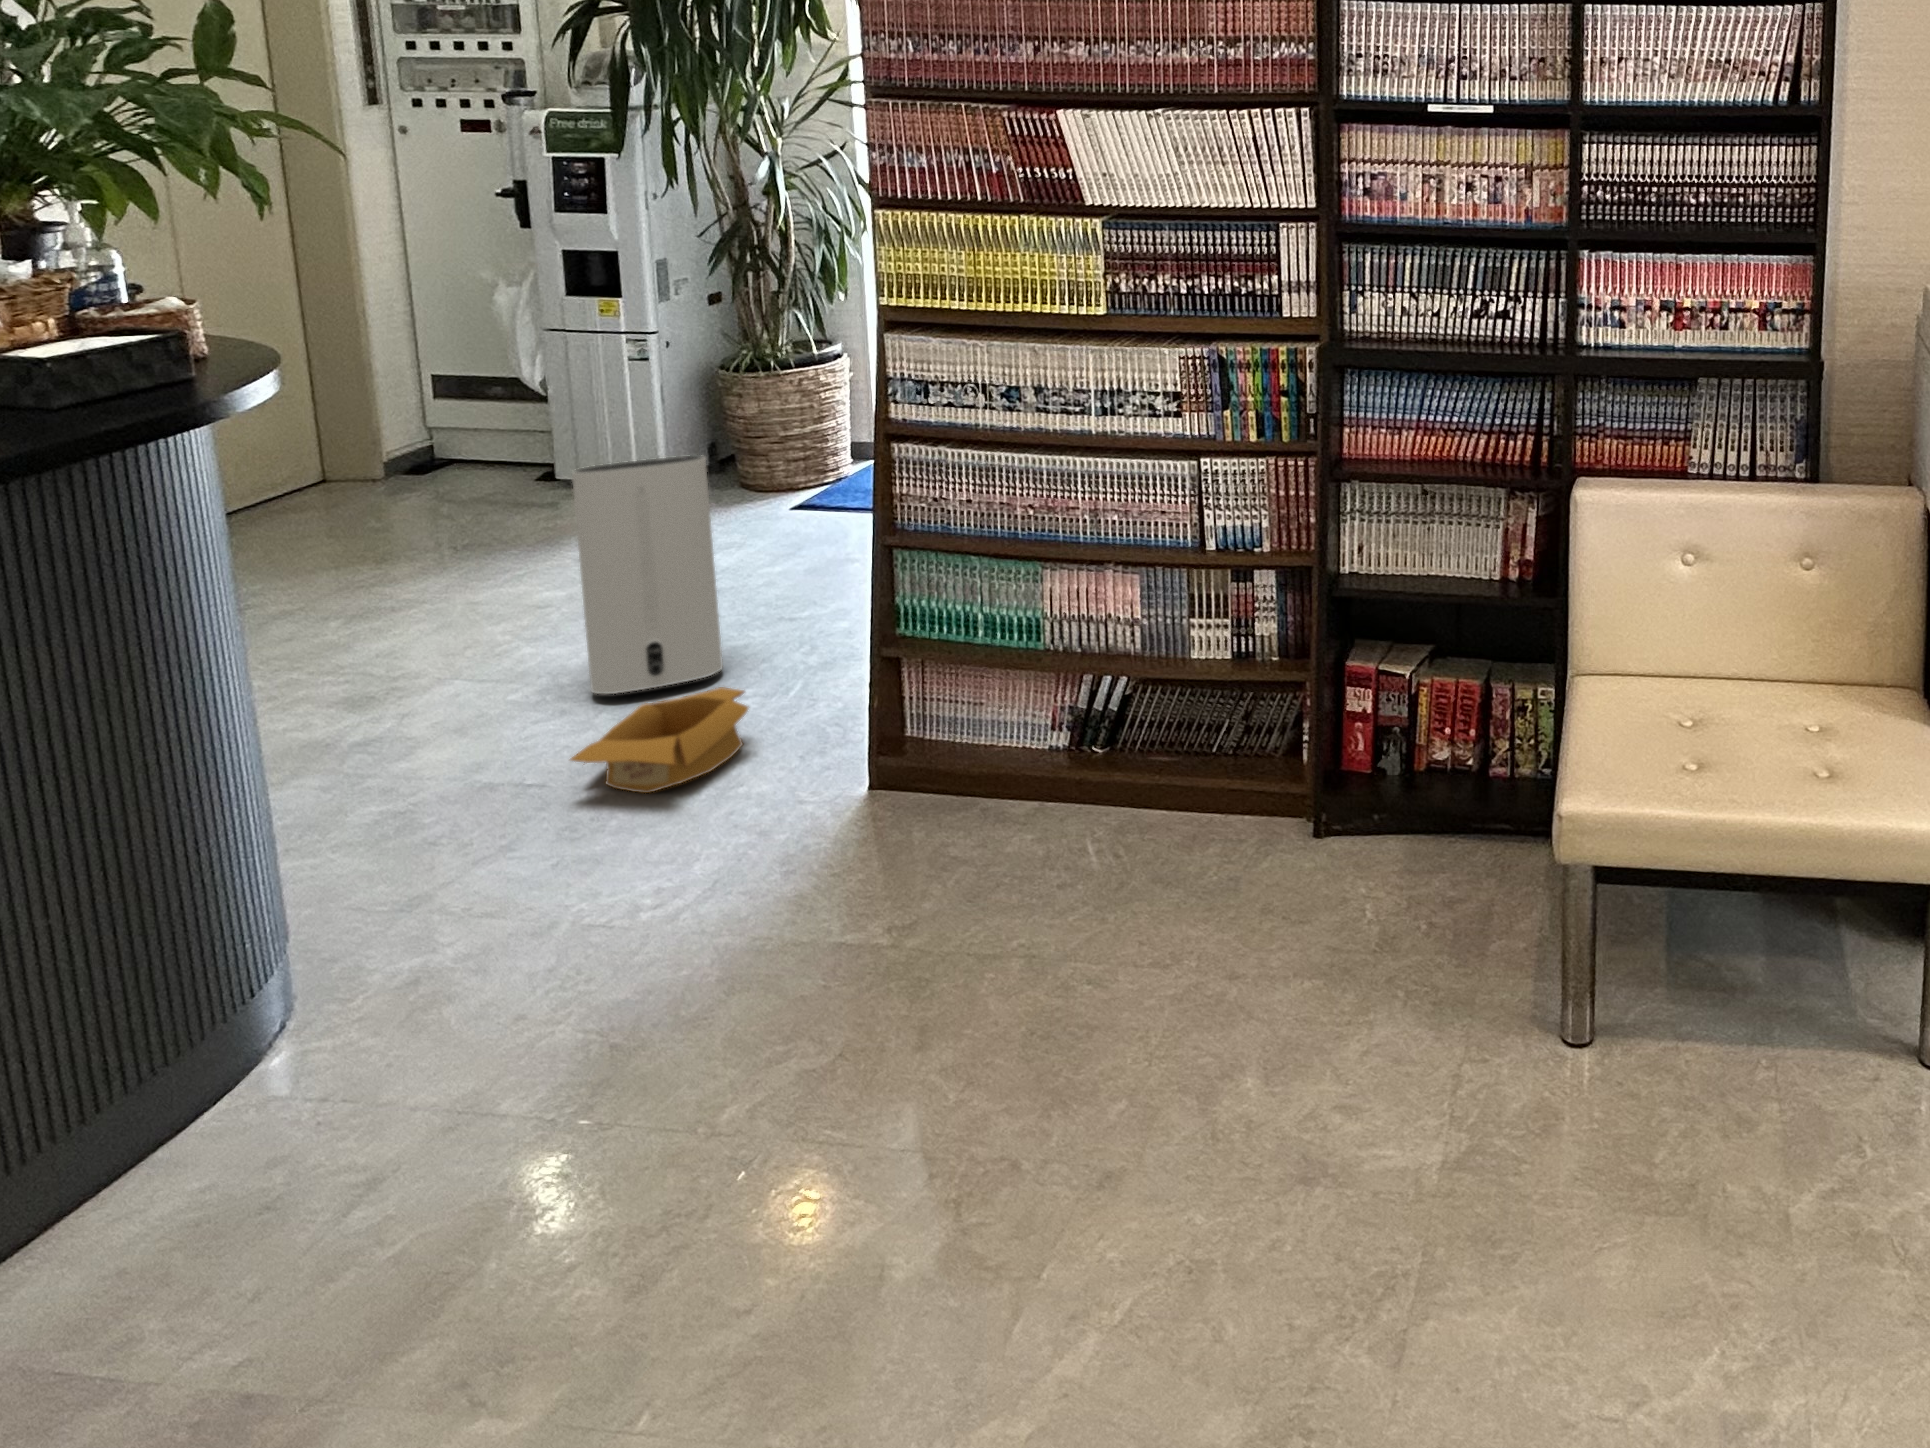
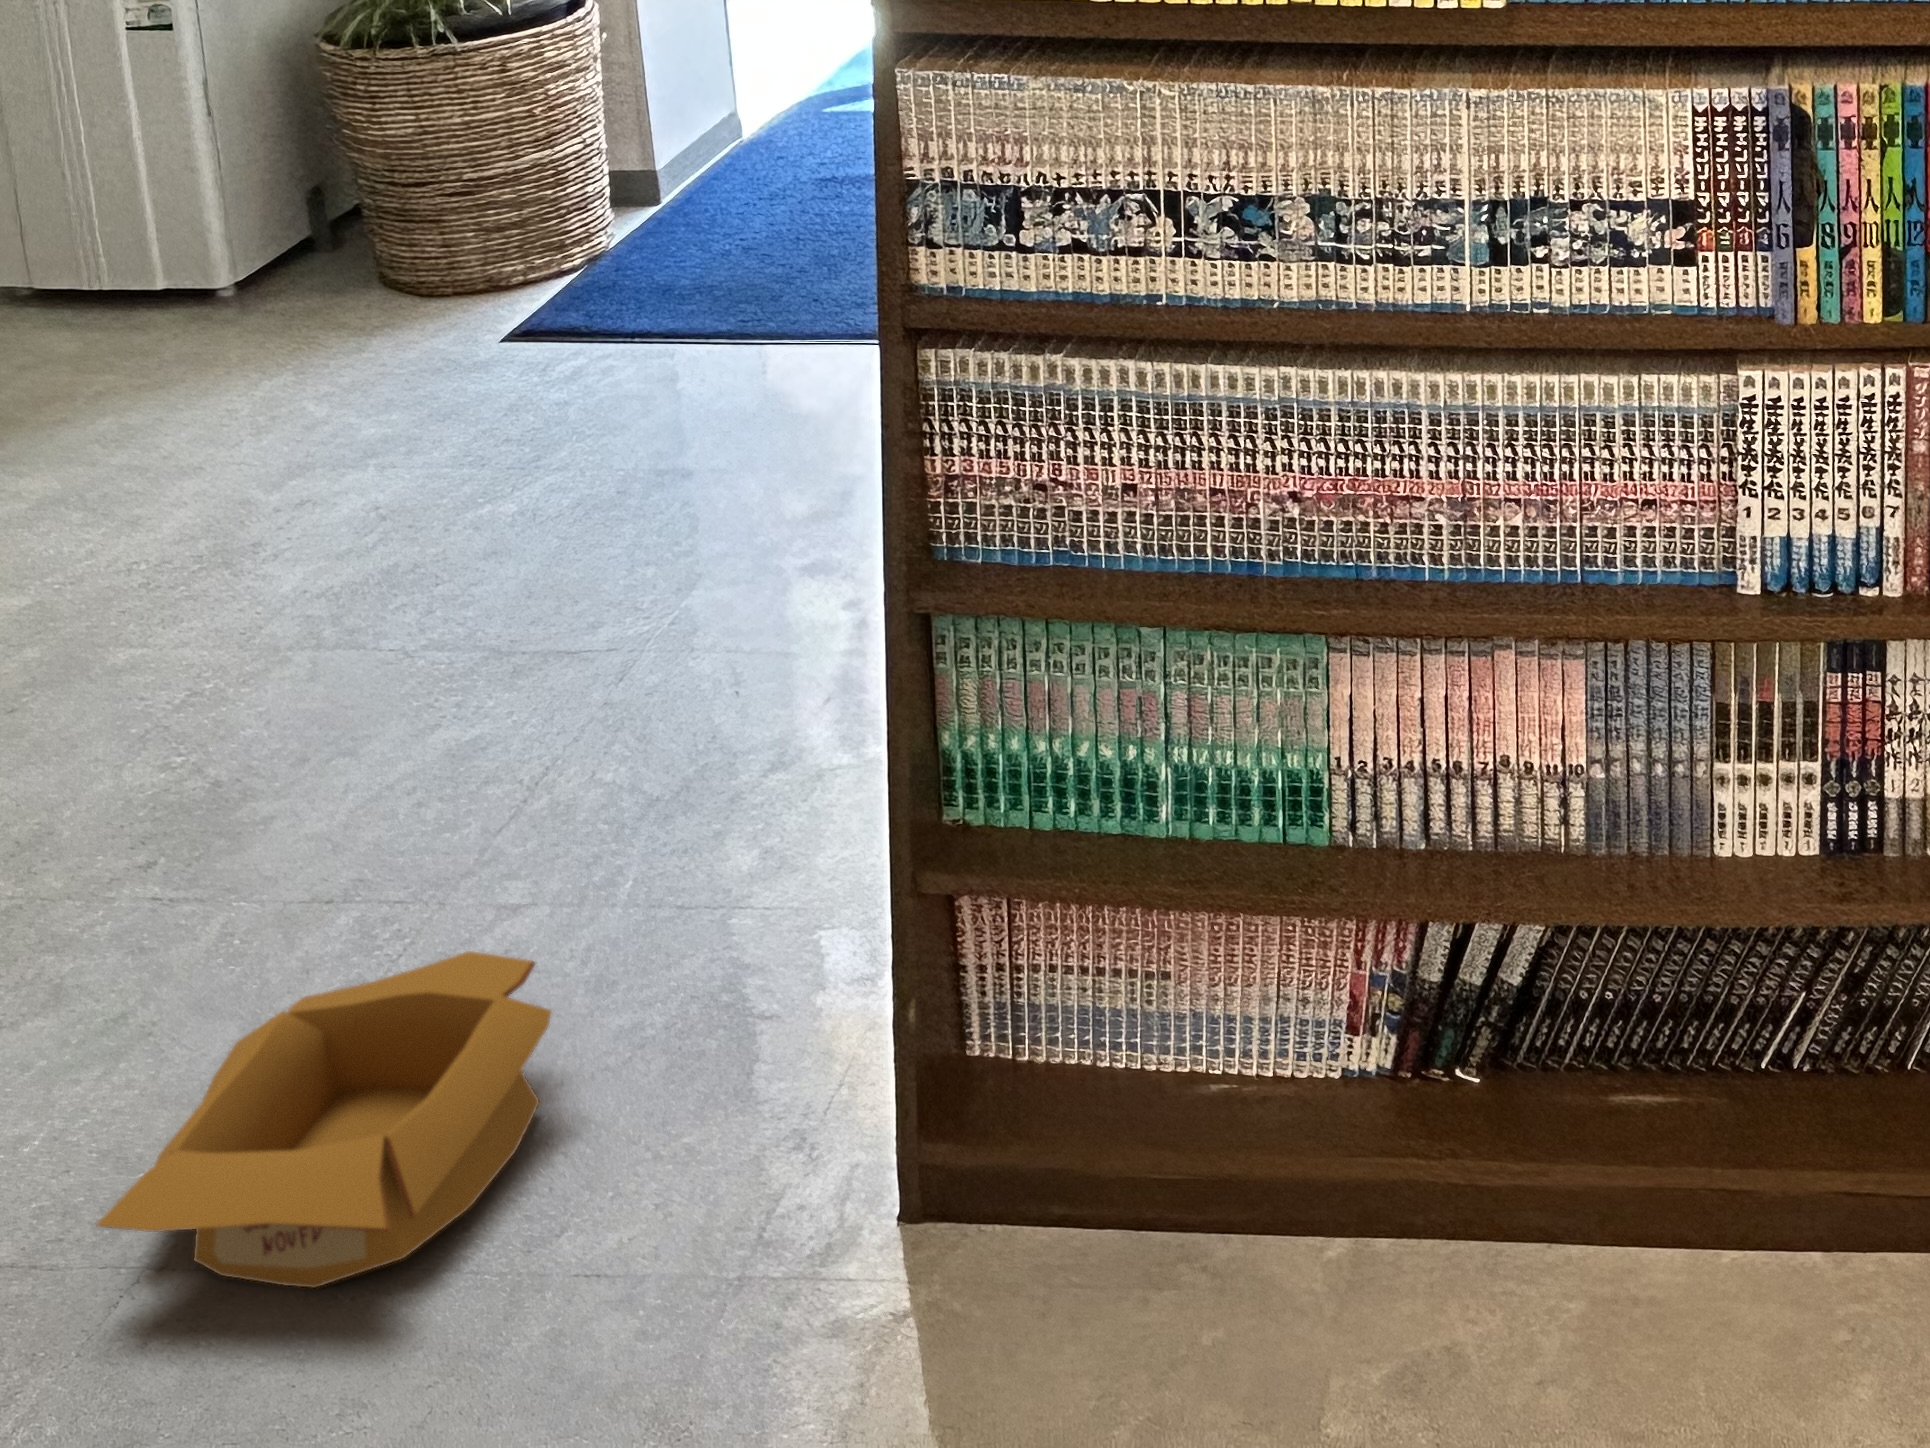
air purifier: present [572,455,723,694] -> none [40,333,443,953]

